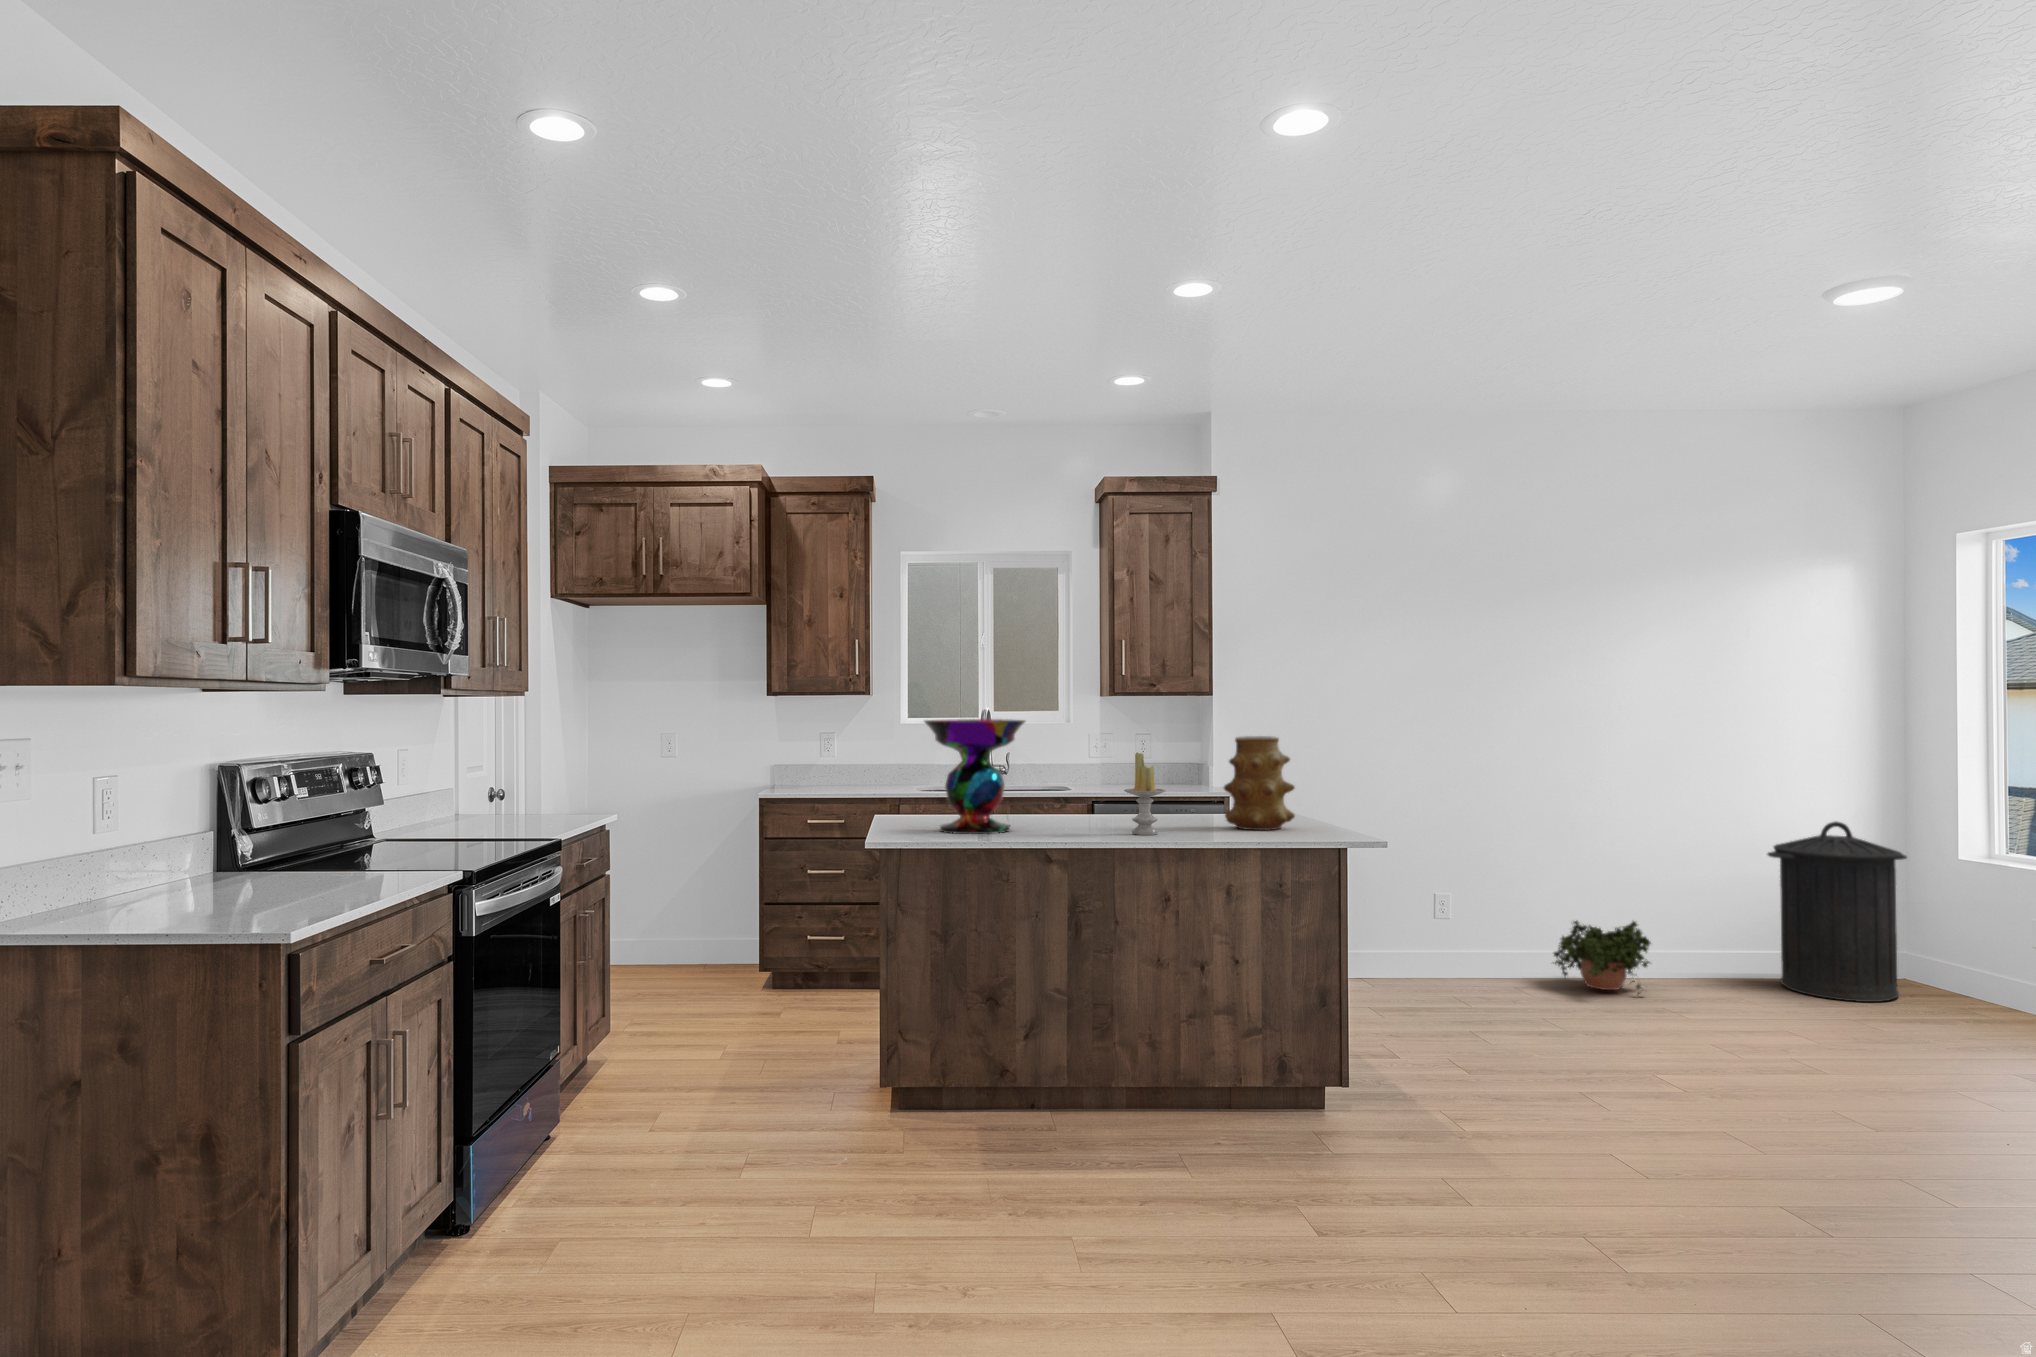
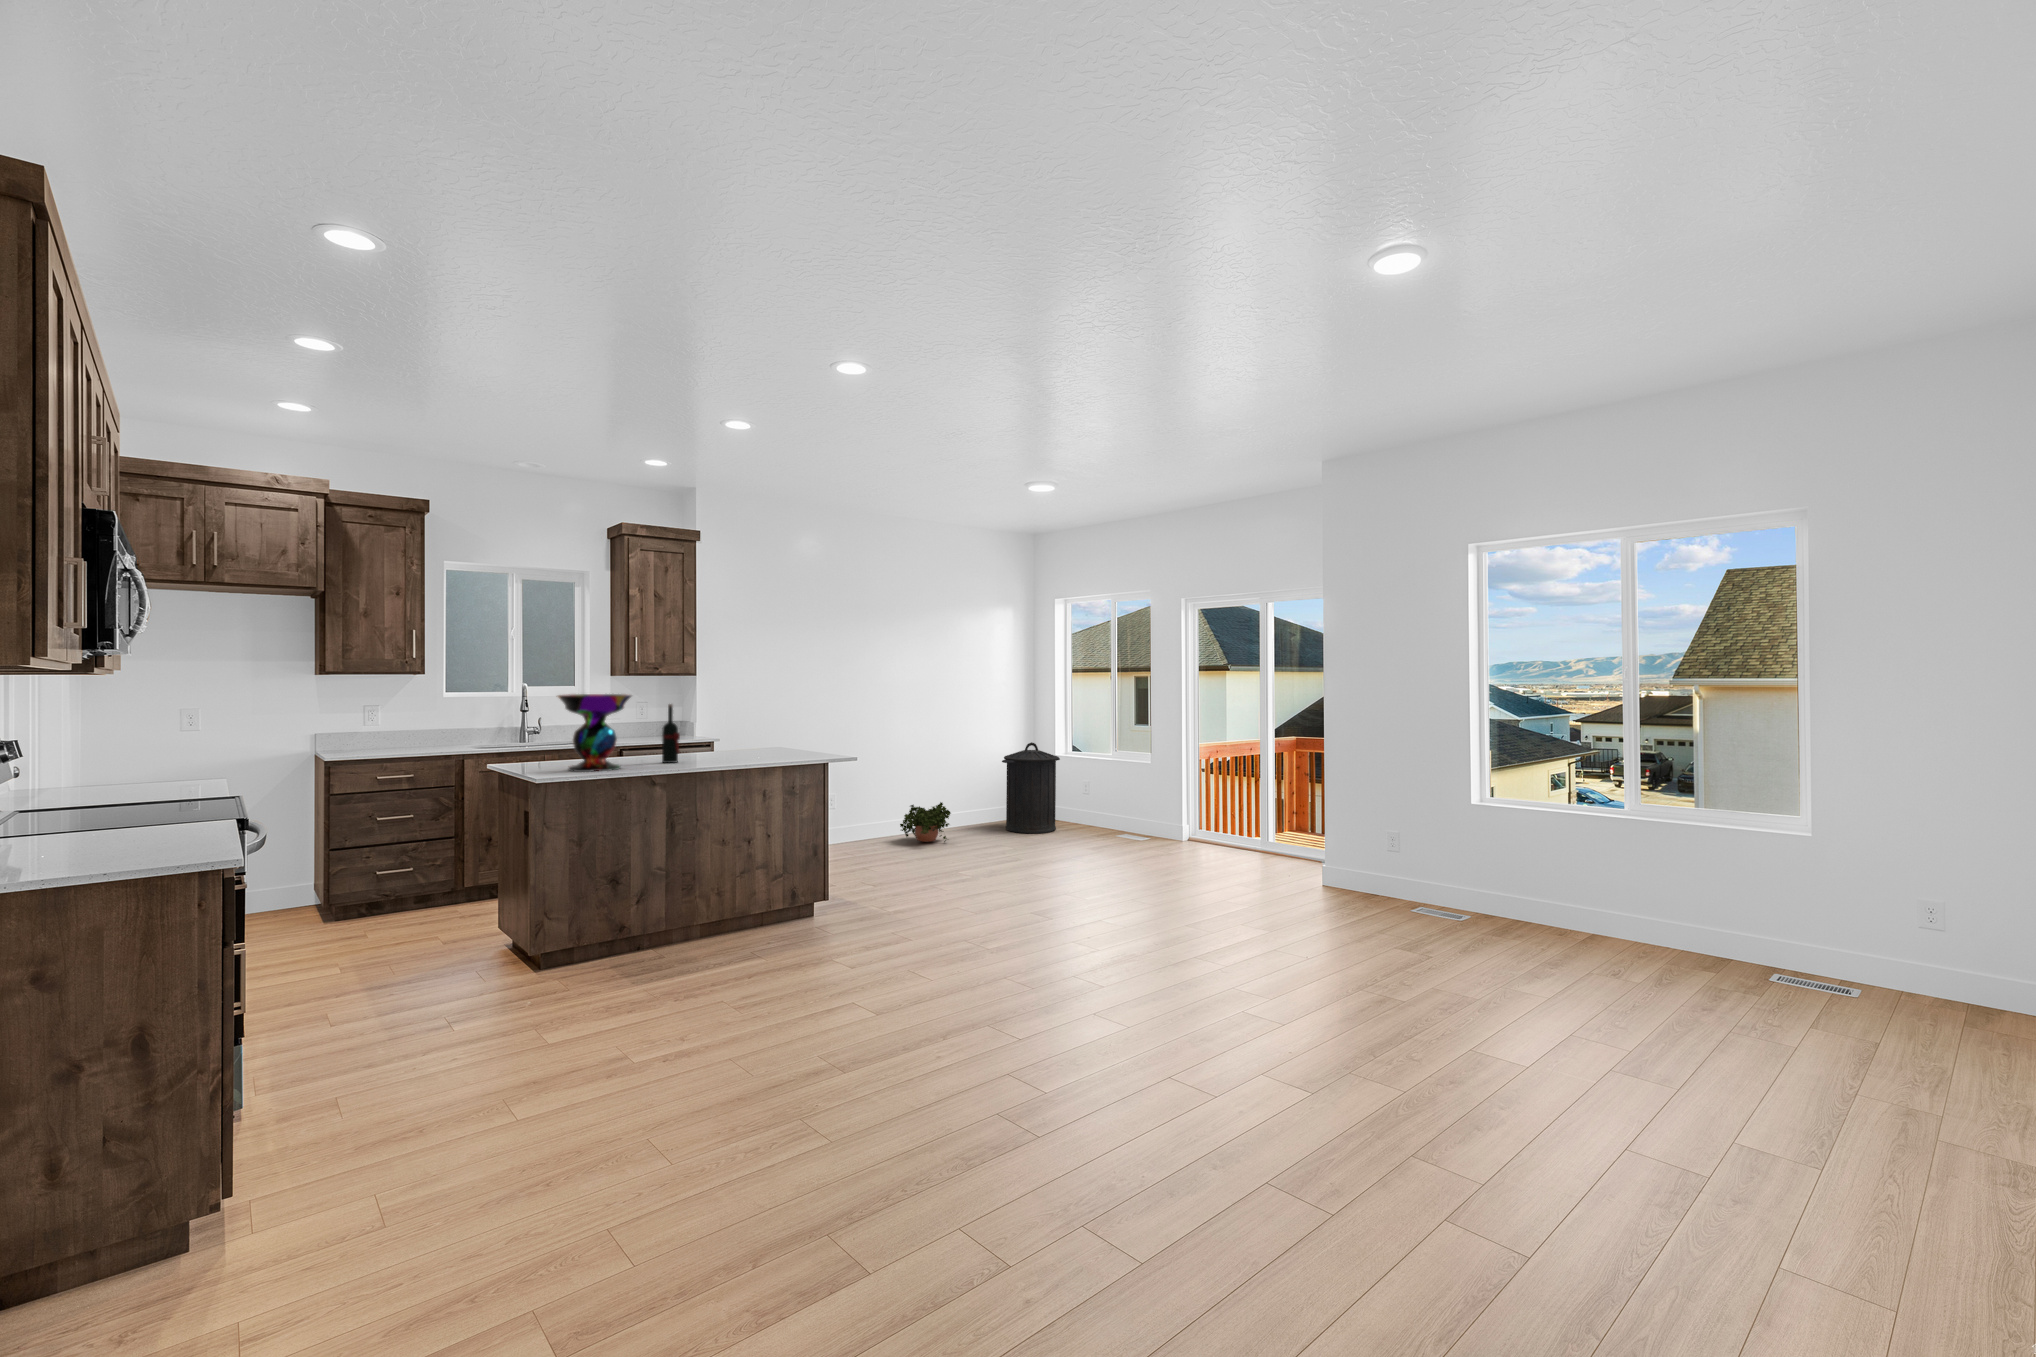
wine bottle: none [1085,736,1110,827] -> present [662,704,680,763]
vase: present [1224,736,1295,830] -> none [752,703,798,760]
candle: present [1124,752,1166,835] -> none [702,714,728,765]

